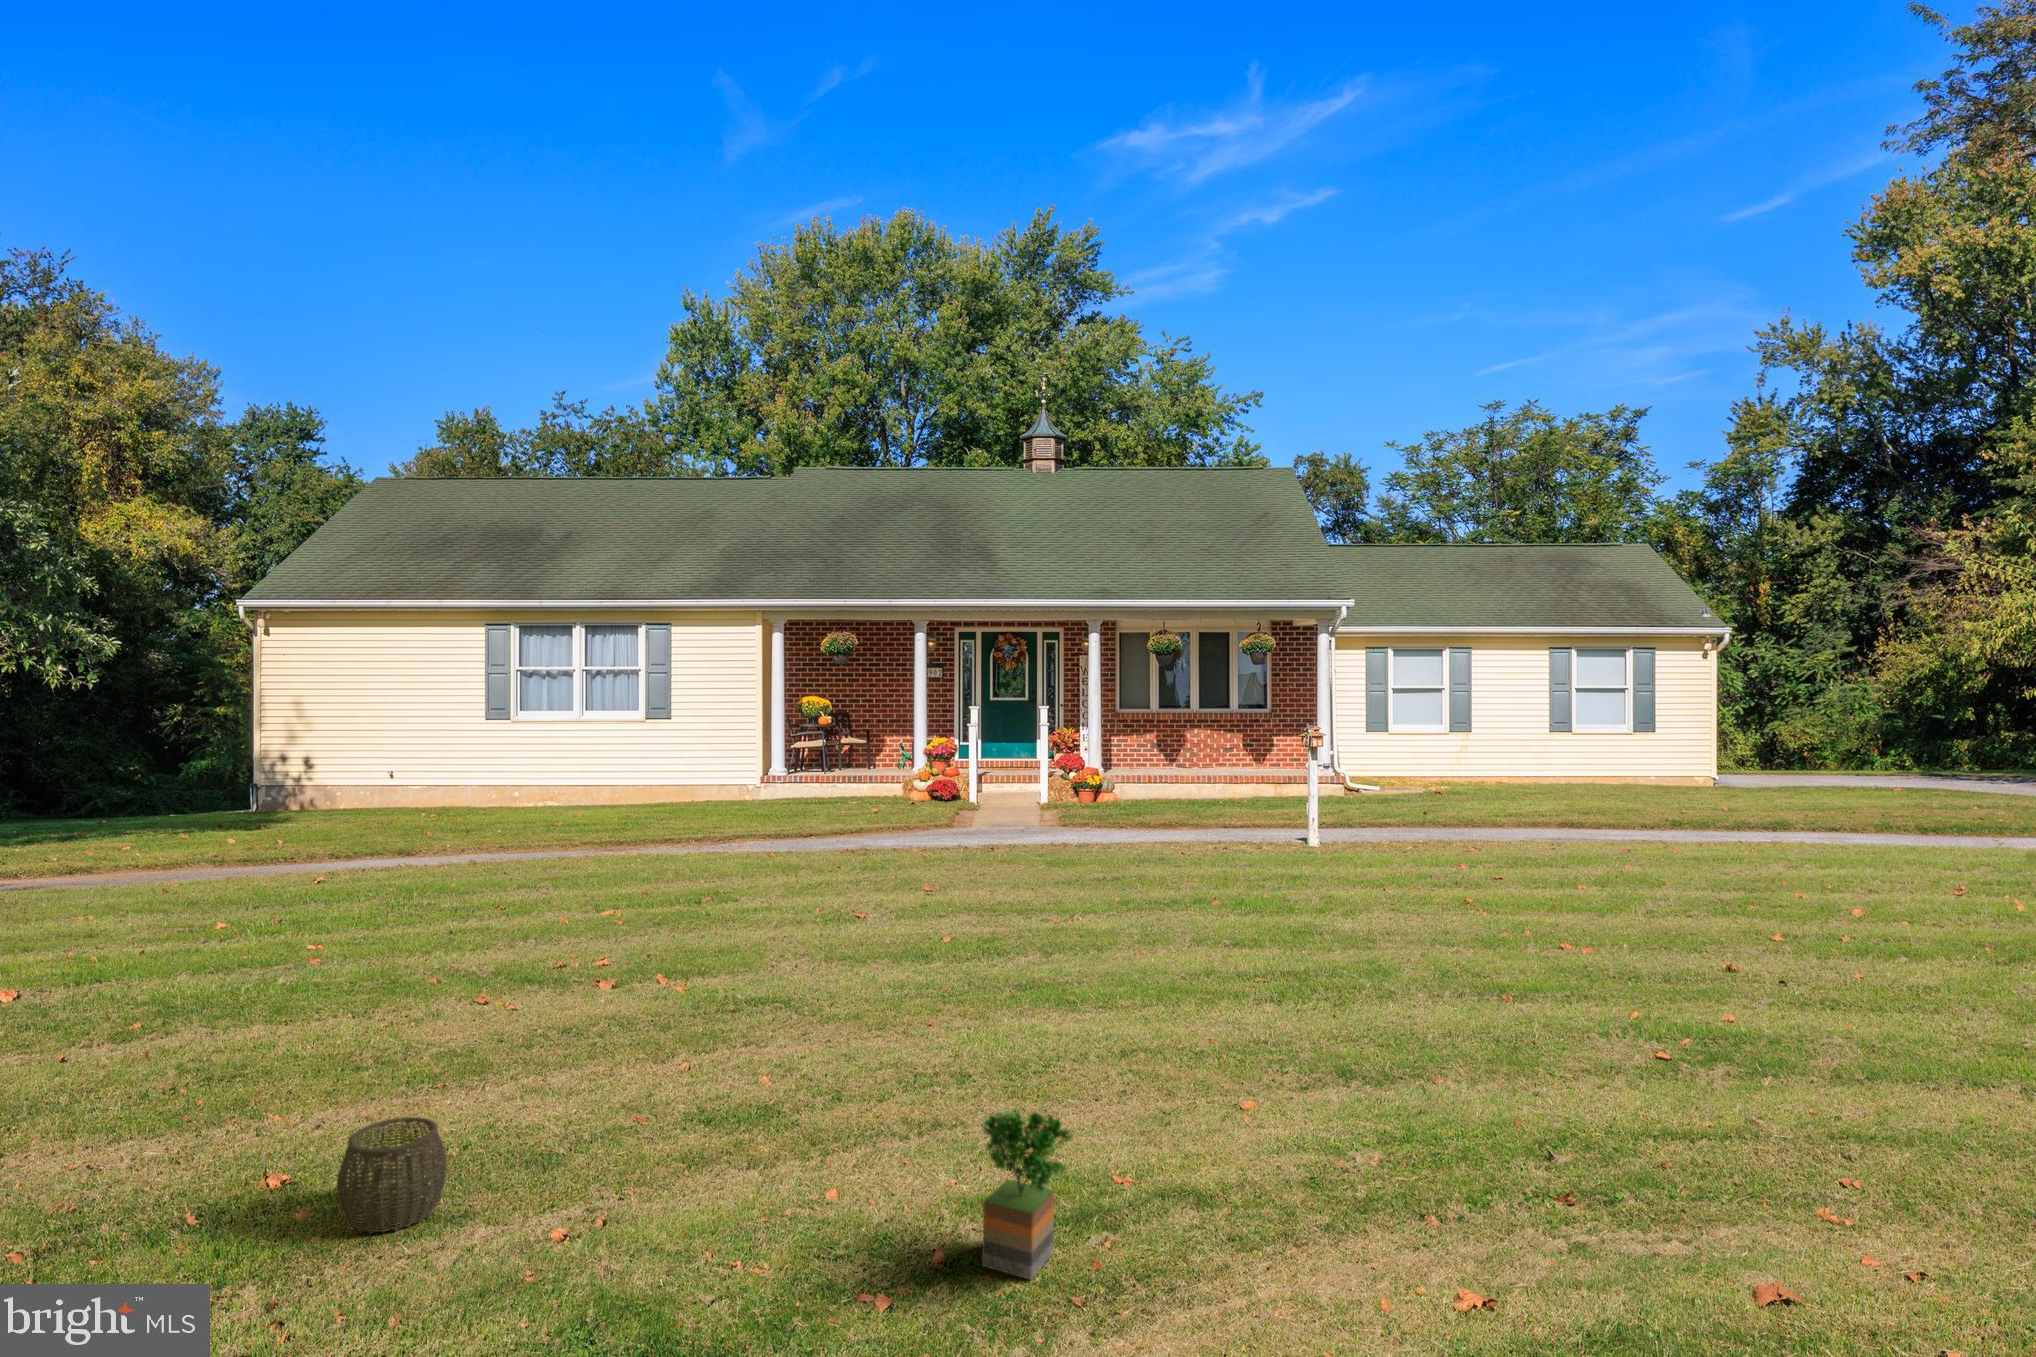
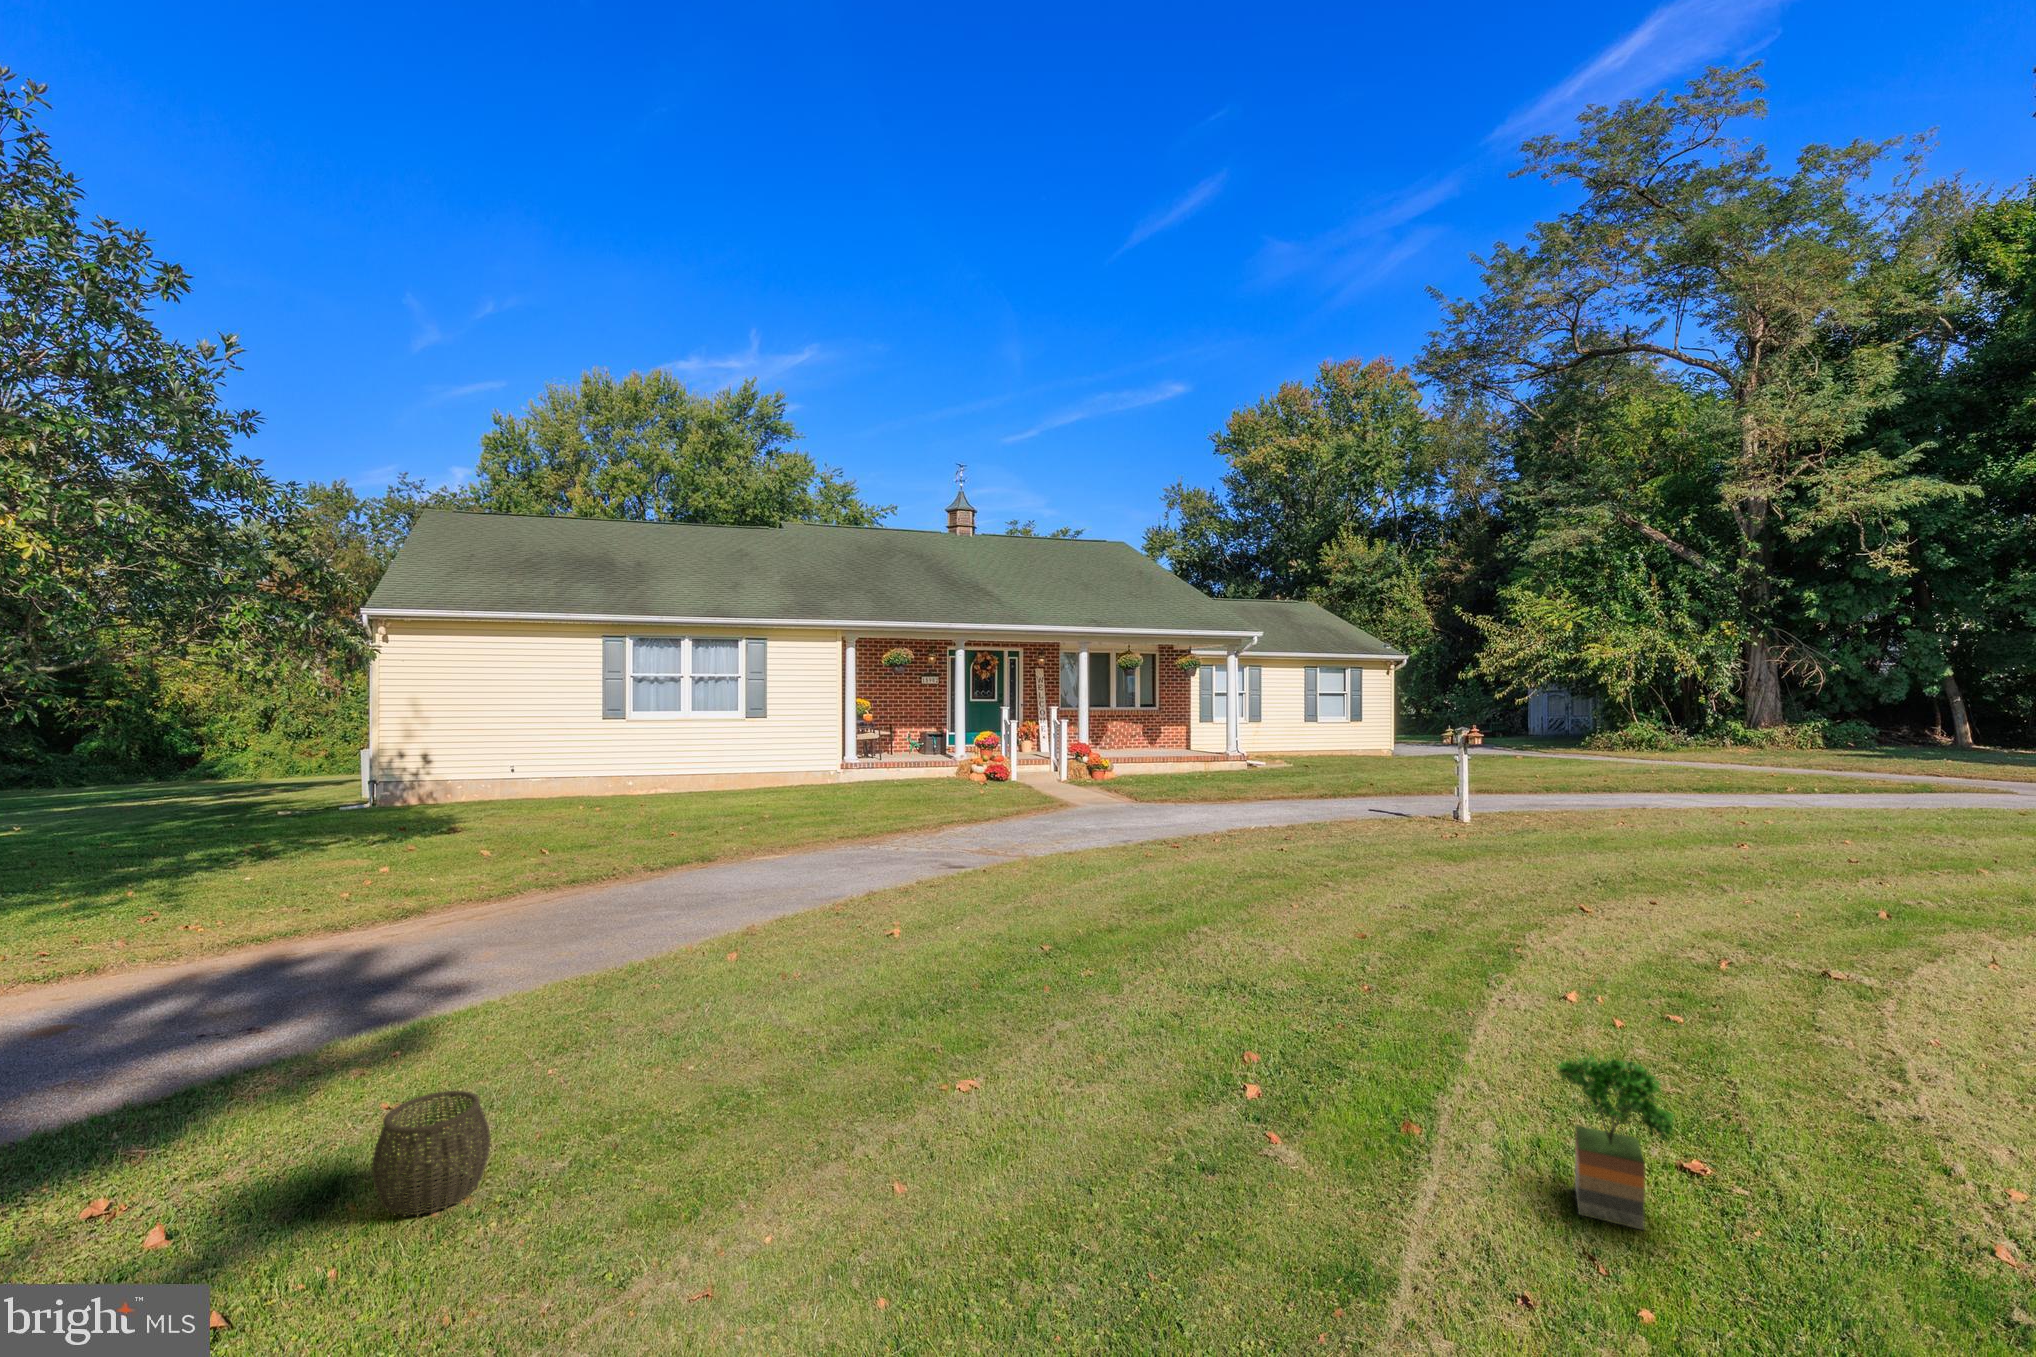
potted tree: present [982,1109,1073,1280] -> present [1556,1054,1674,1230]

